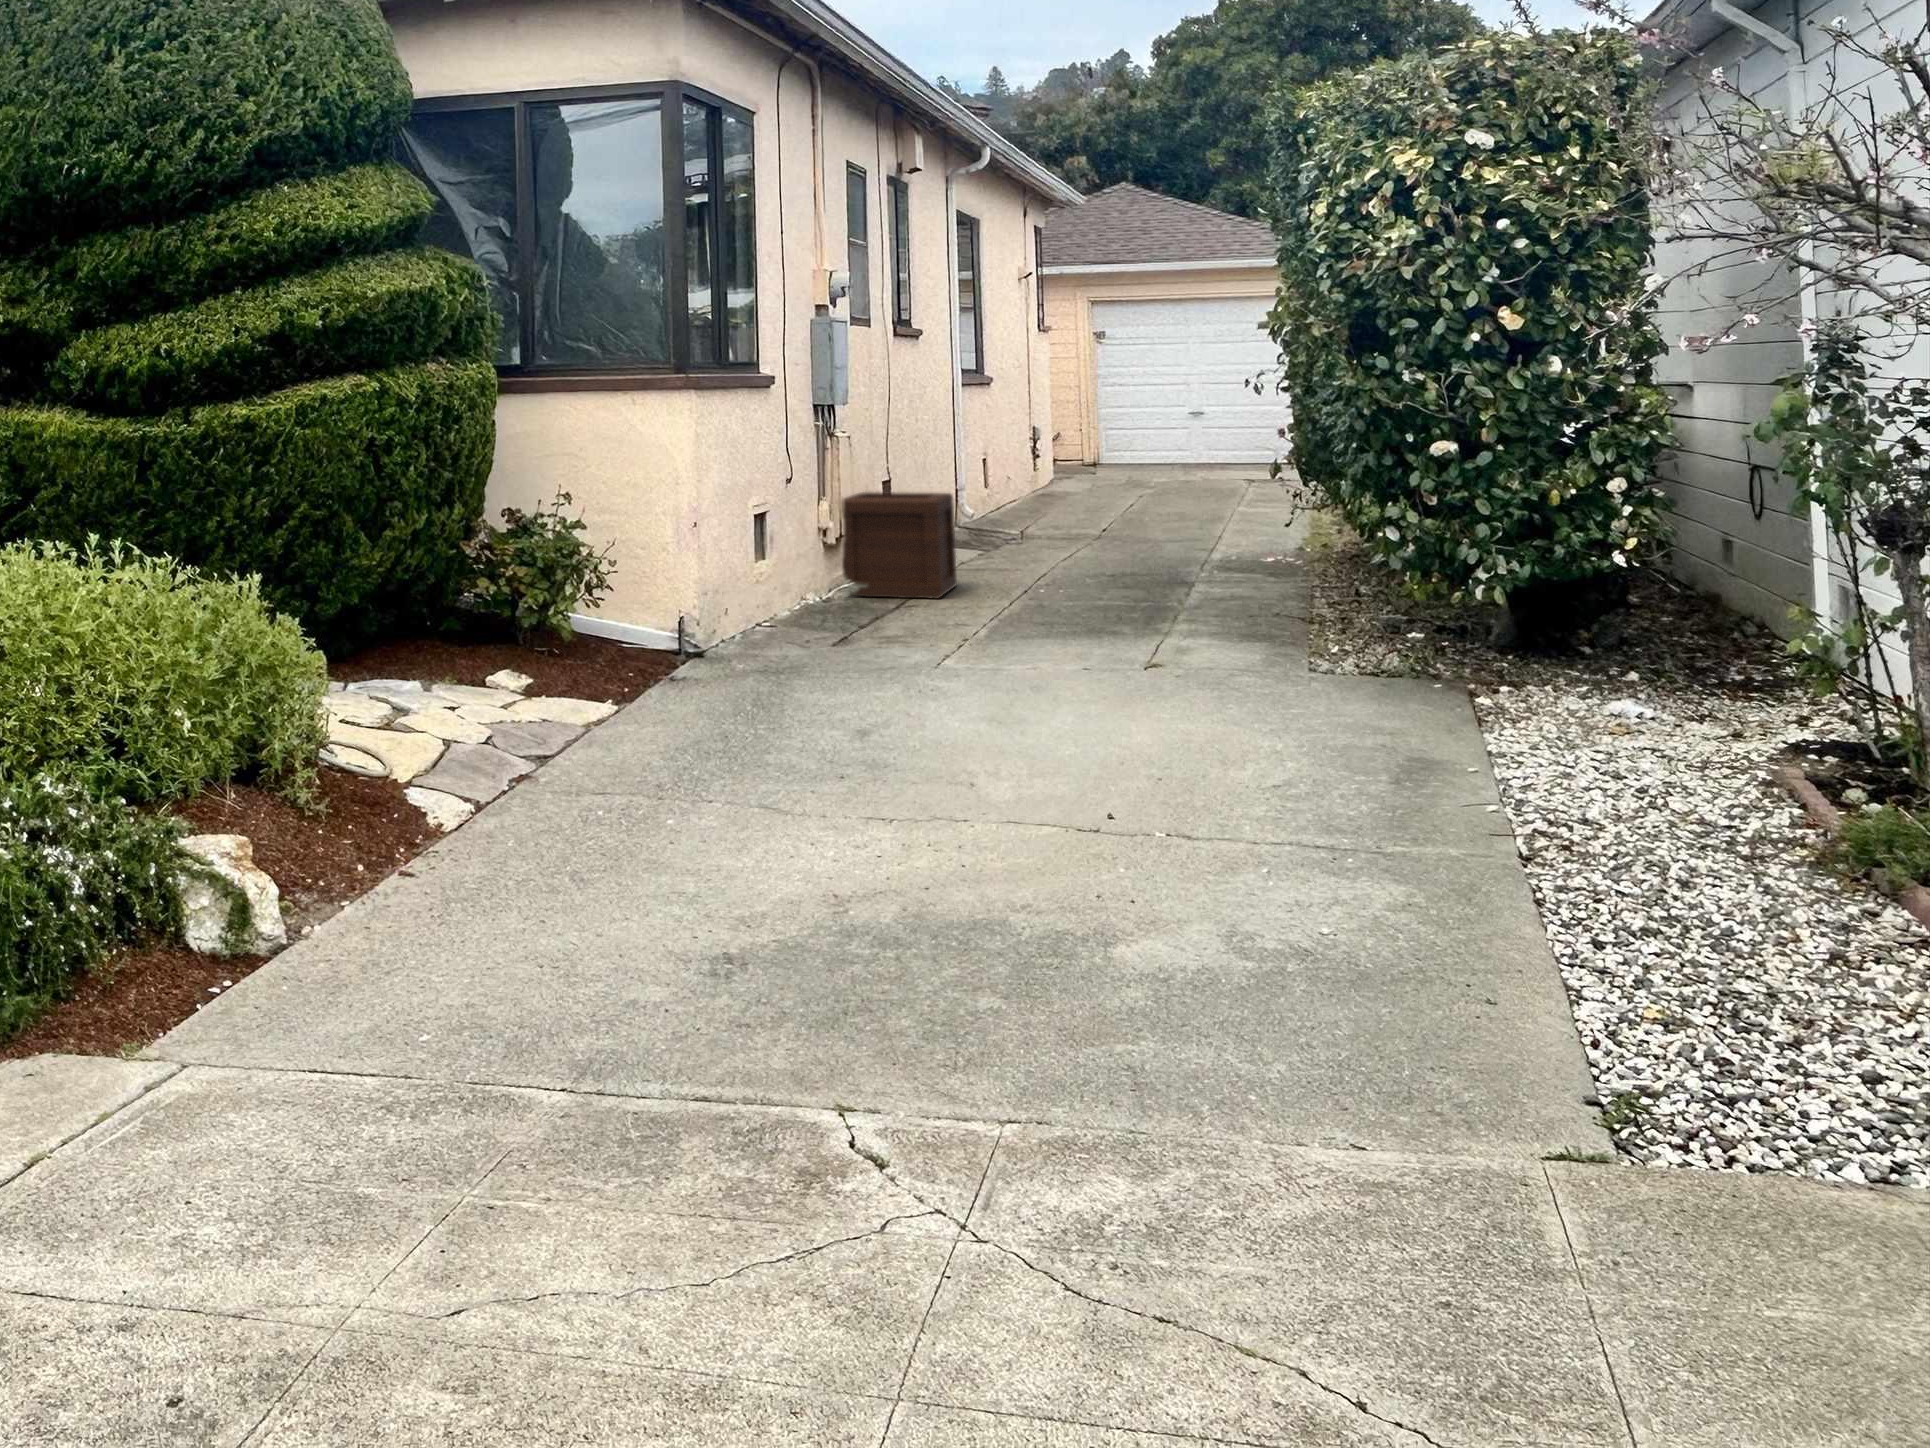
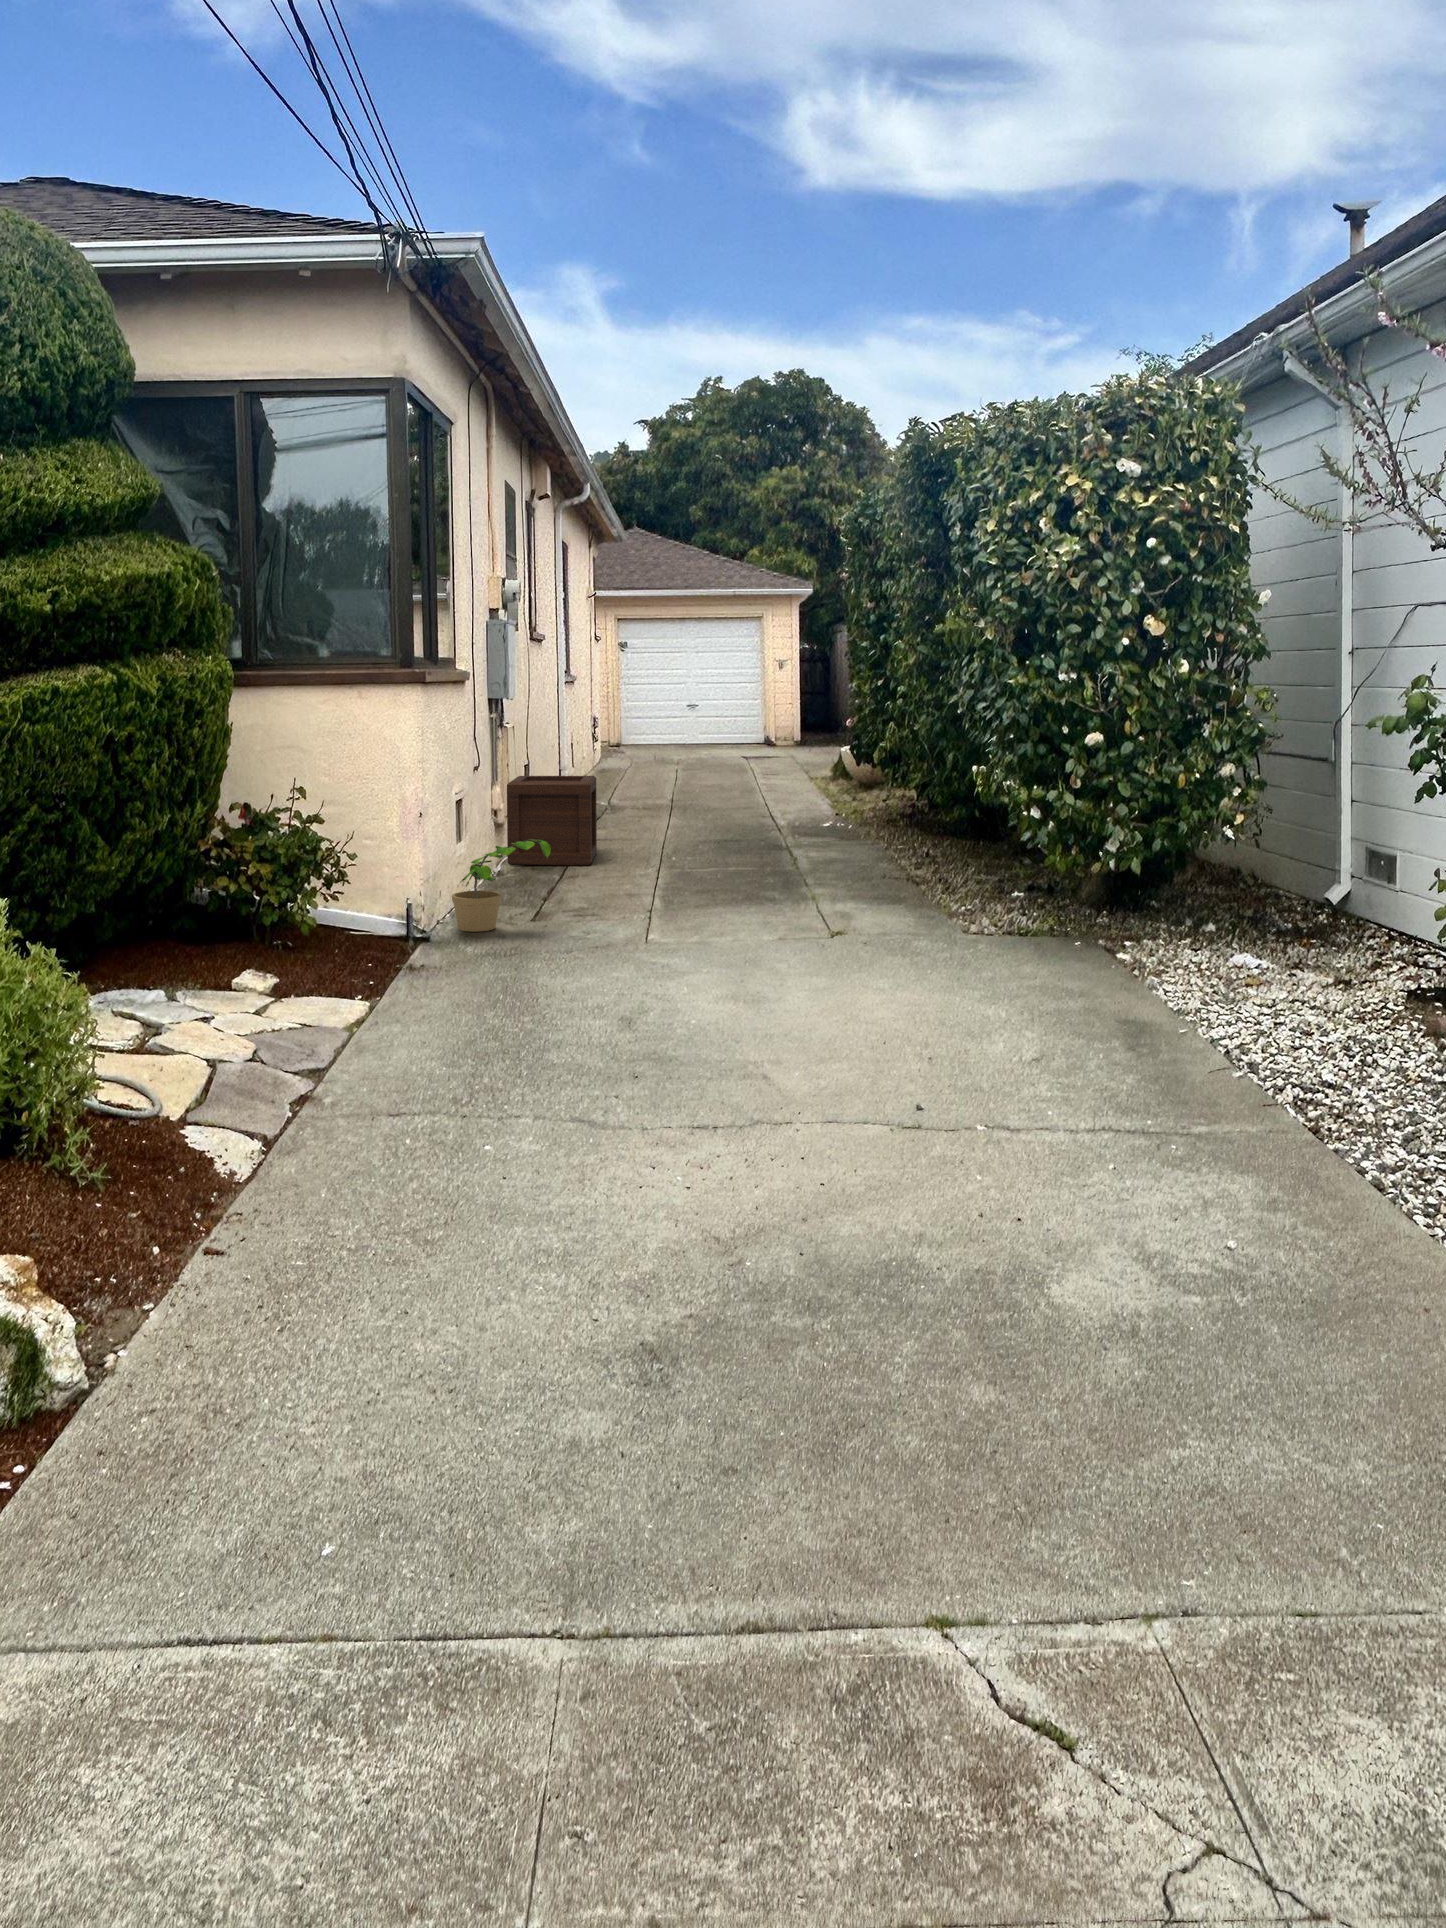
potted plant: none [743,555,852,657] -> present [452,839,551,932]

